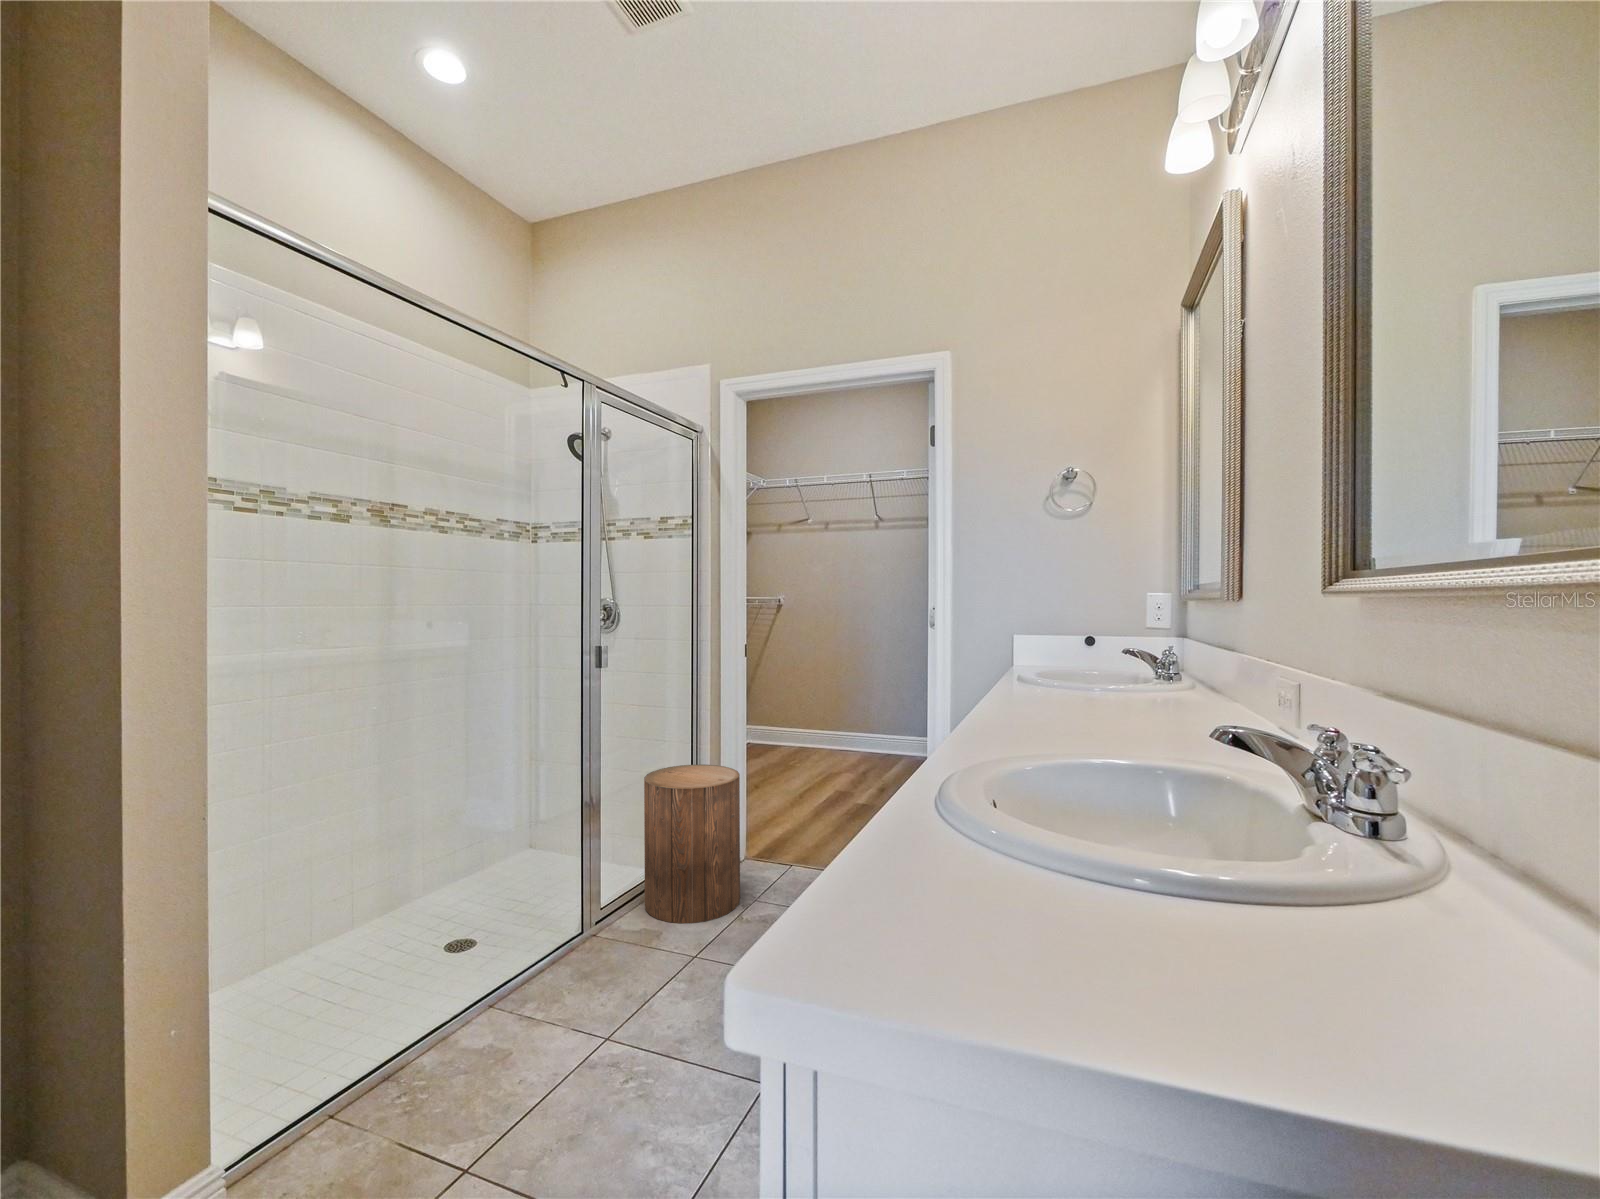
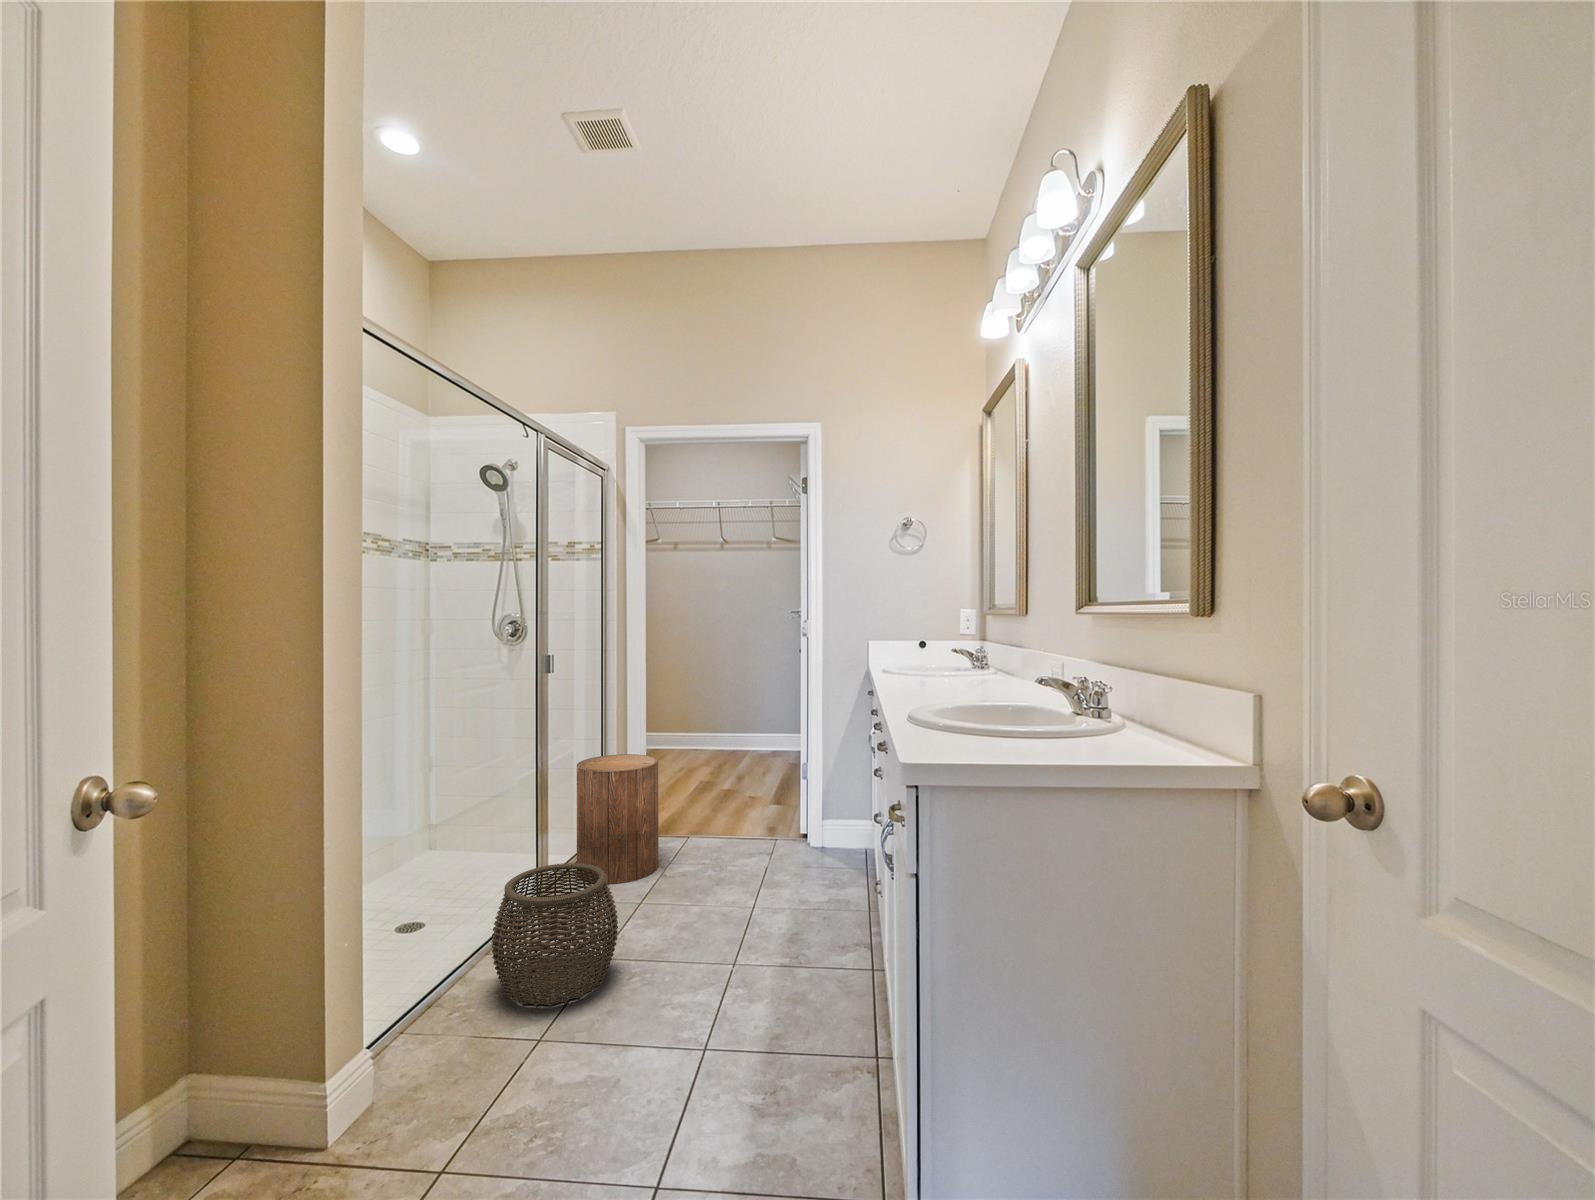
woven basket: none [452,912,617,1112] -> present [492,863,618,1007]

